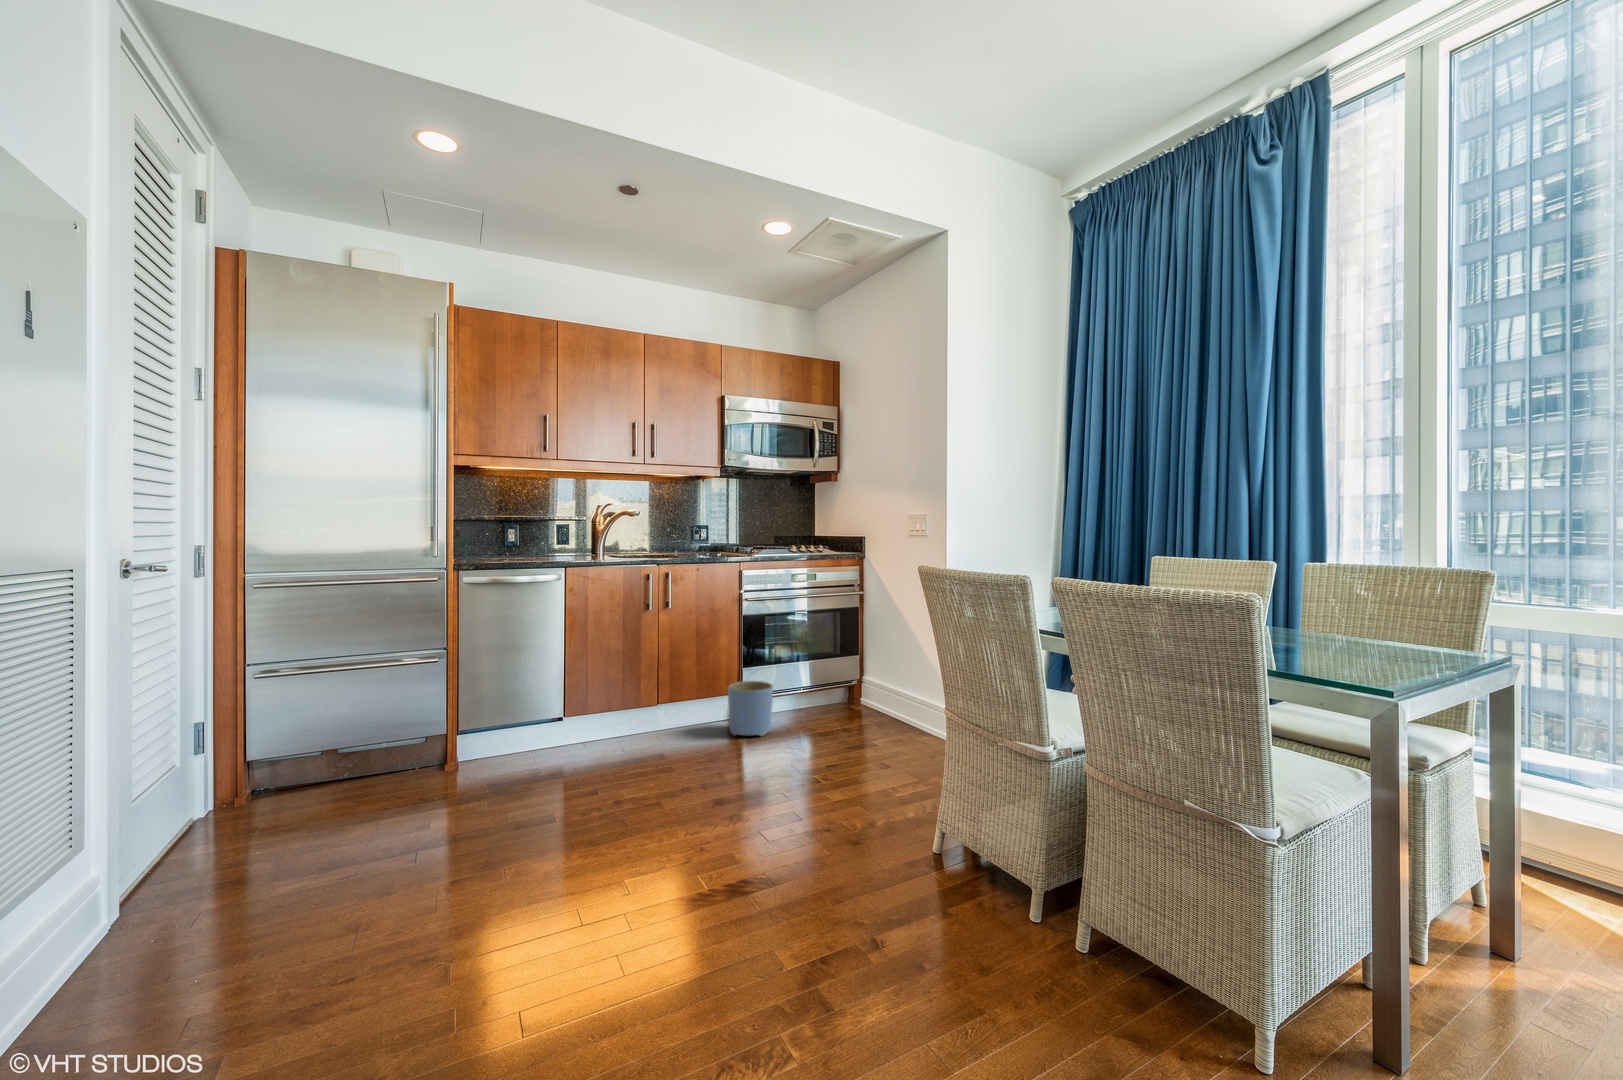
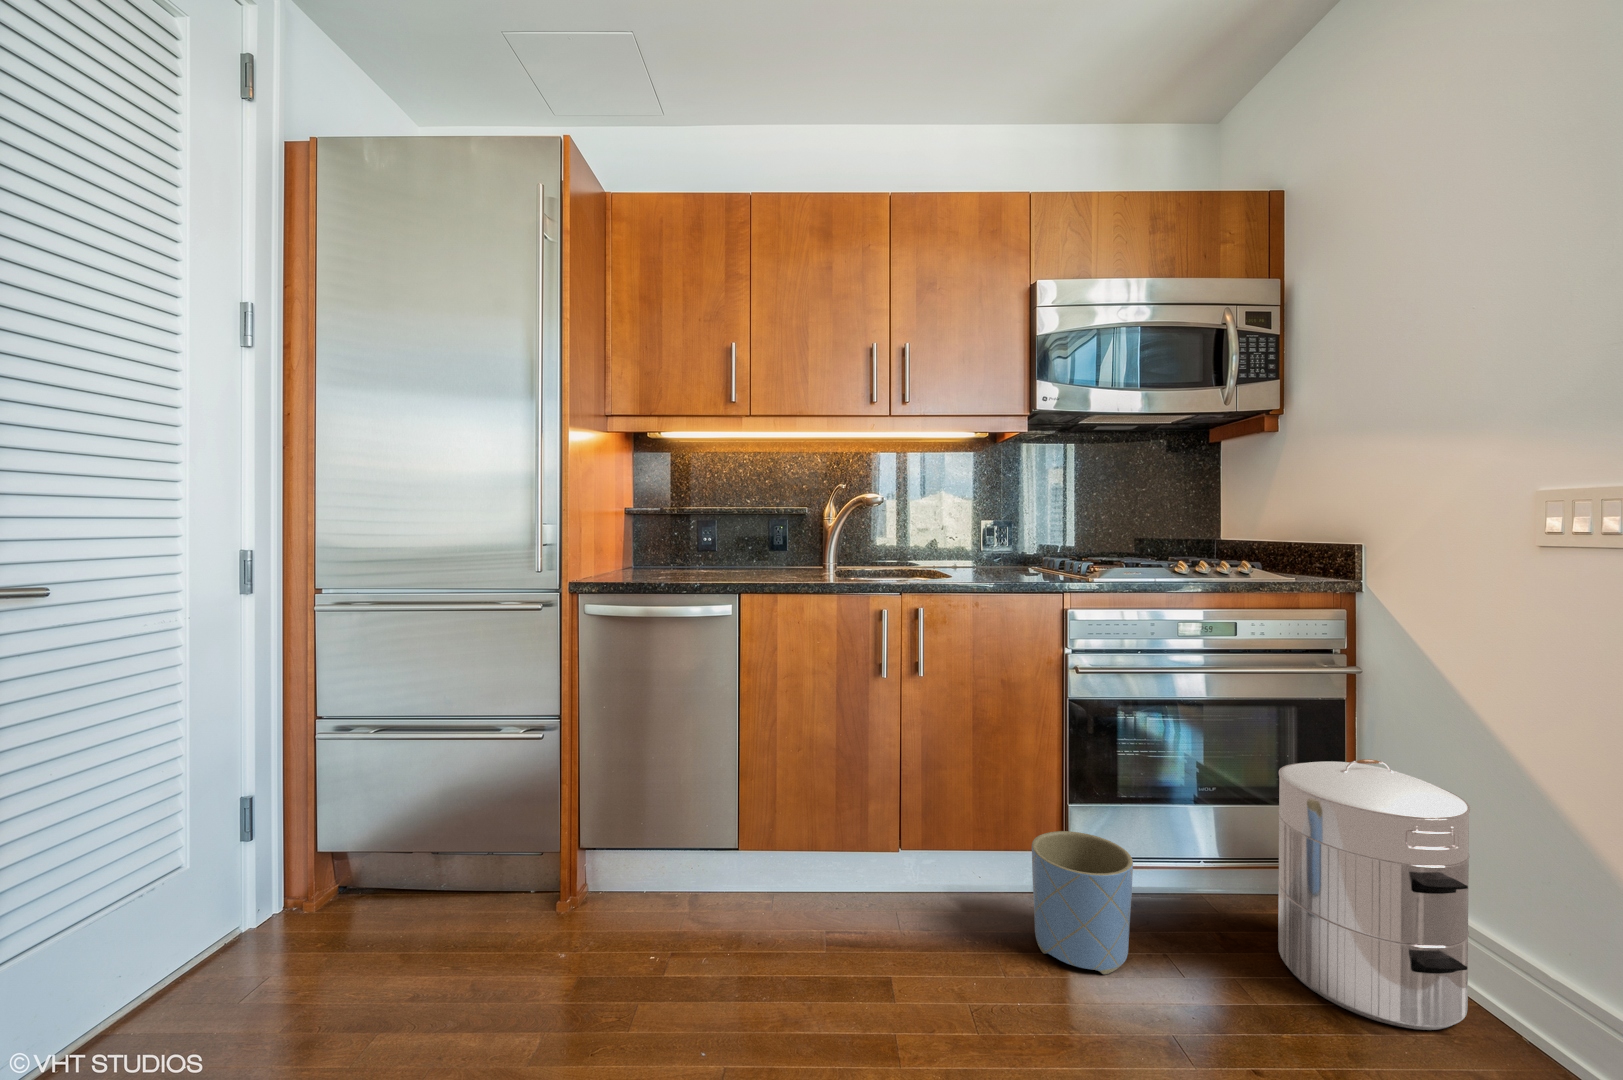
waste bin: none [831,628,892,729] -> present [1278,759,1470,1030]

